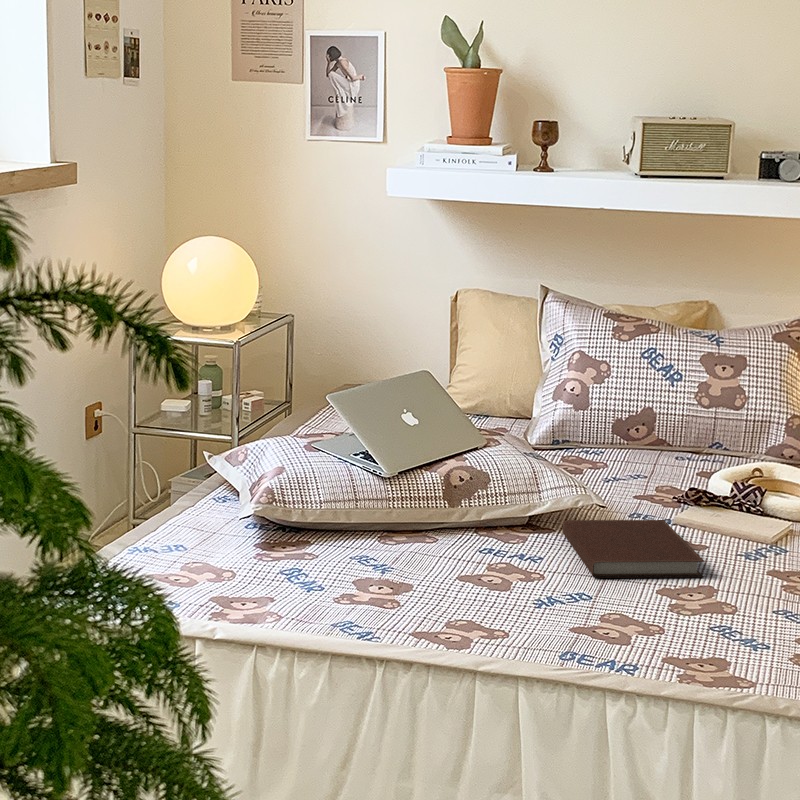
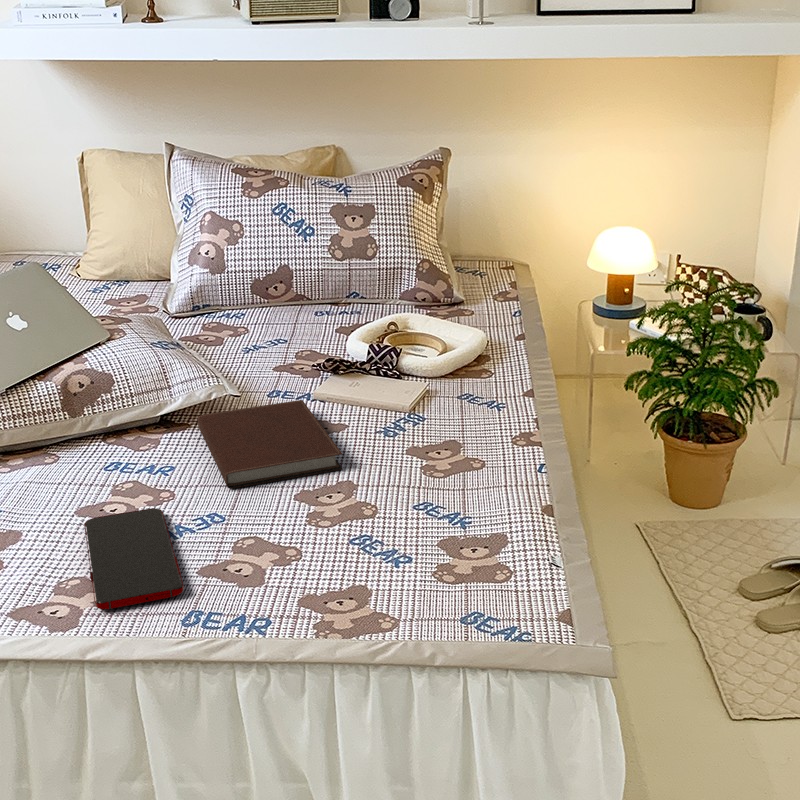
smartphone: none [466,580,558,640] -> present [84,508,184,609]

